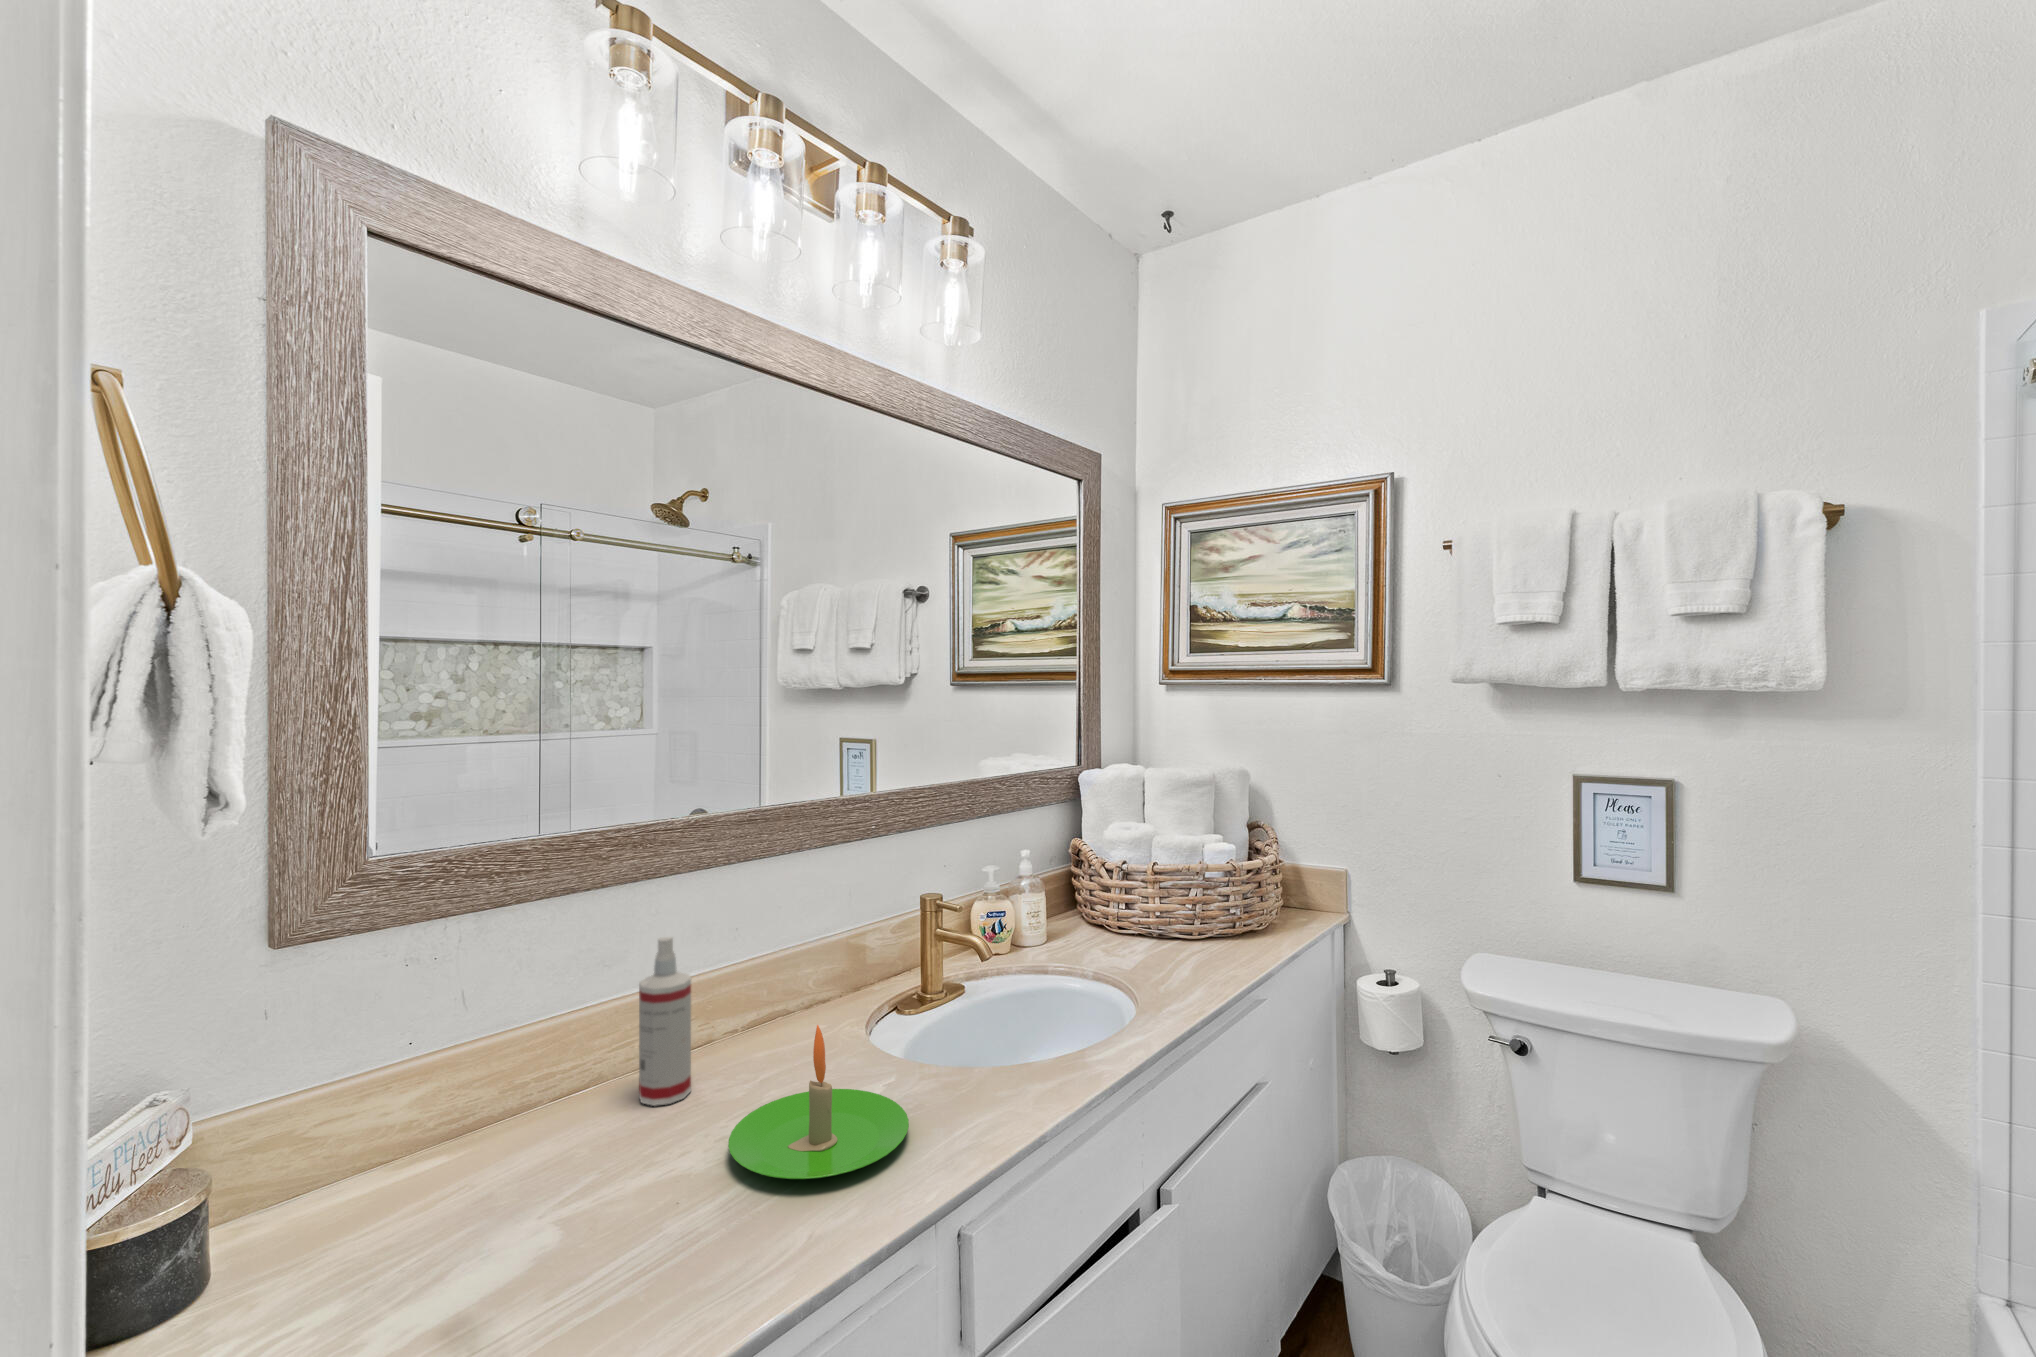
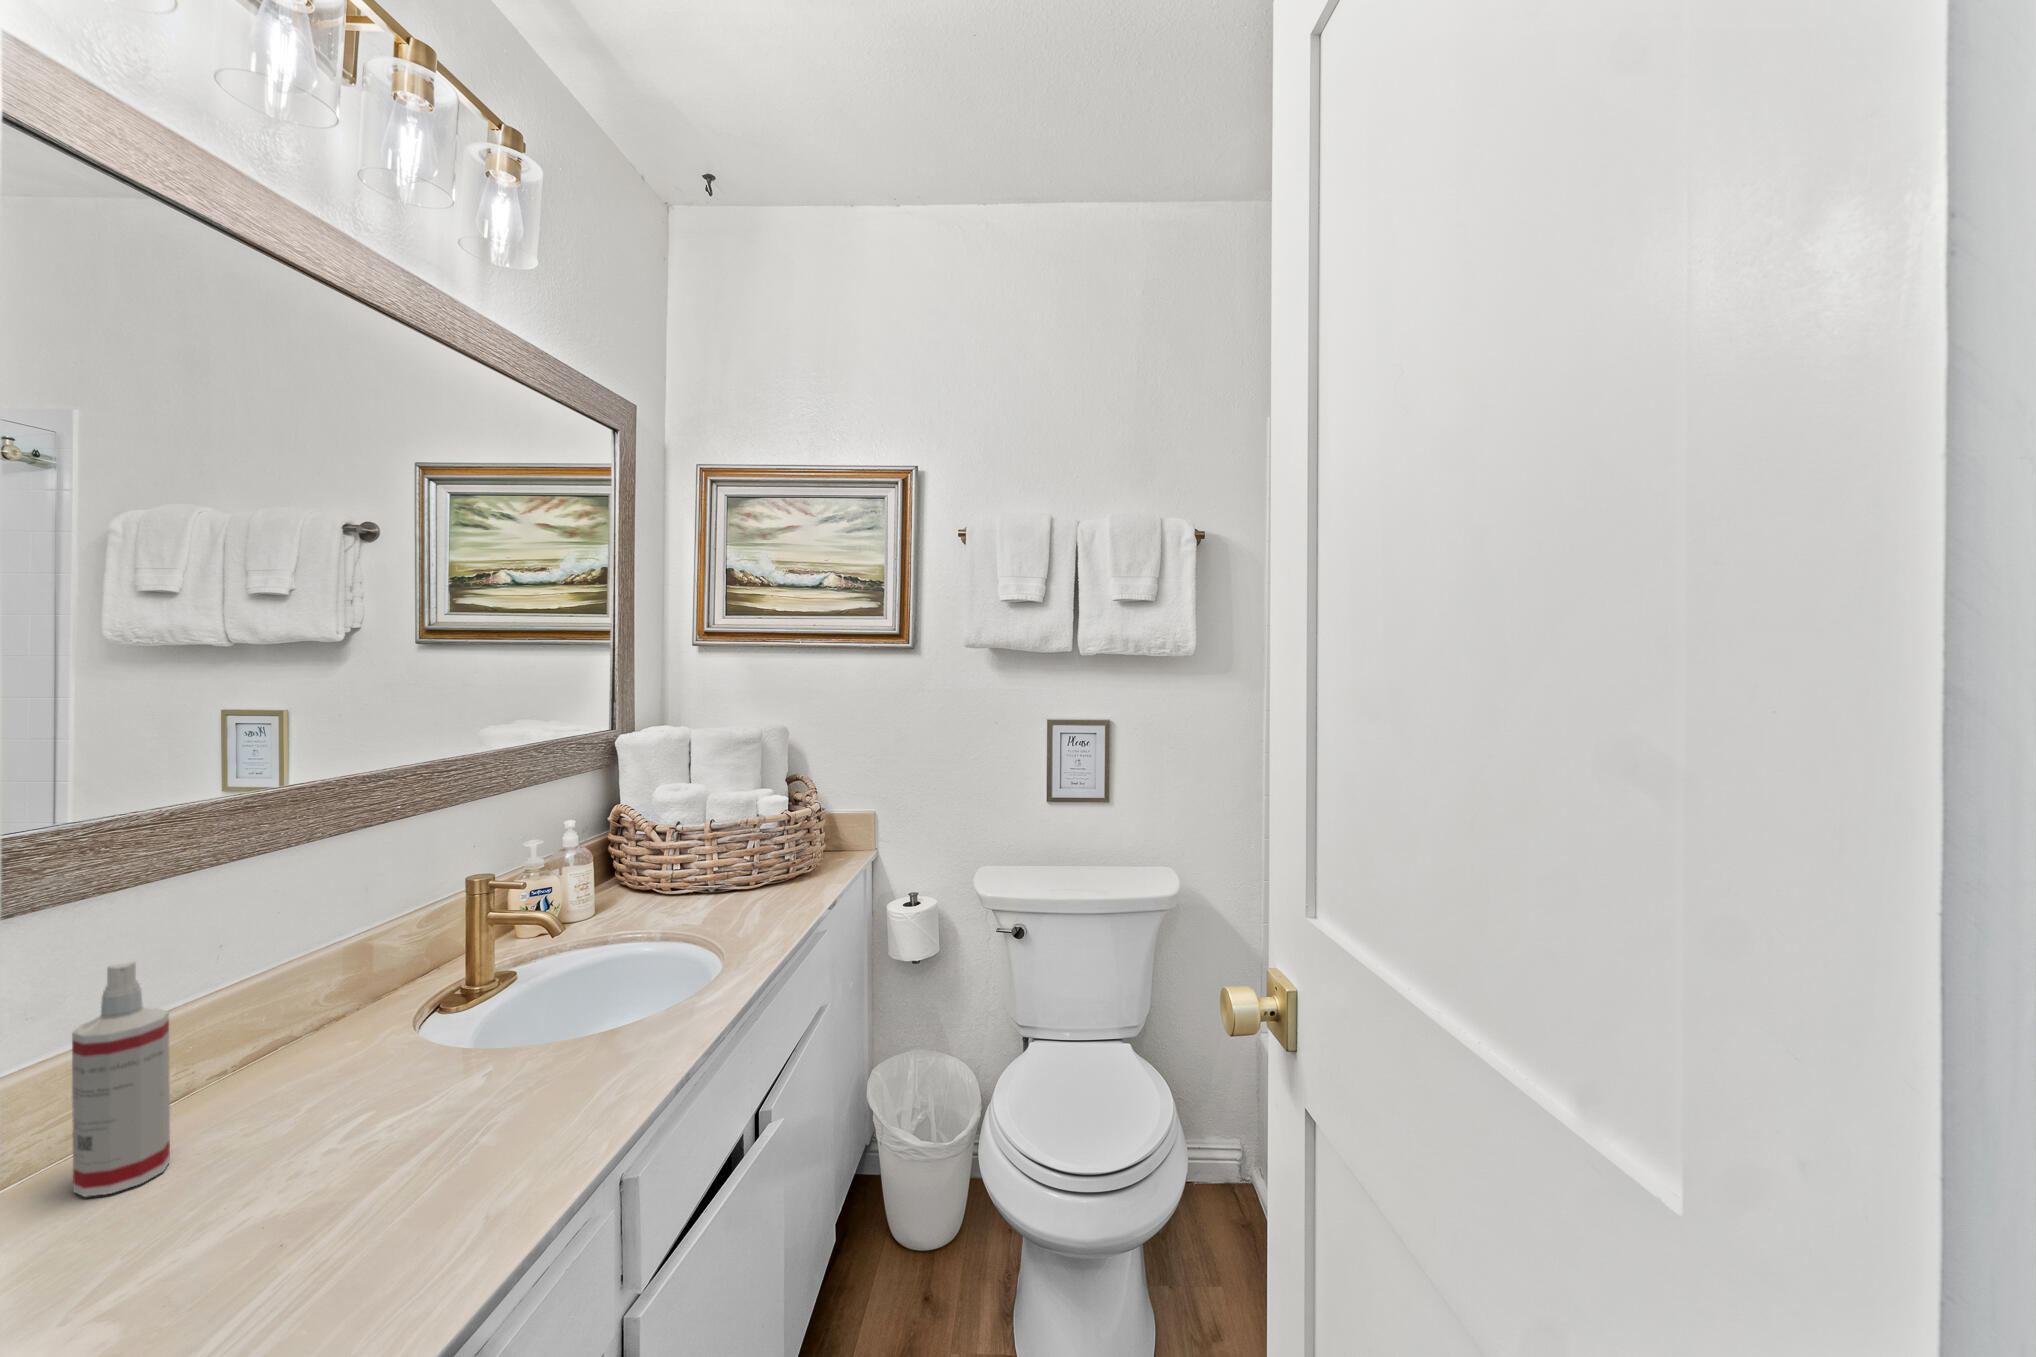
candle: present [728,1025,909,1179] -> none [288,1020,540,1204]

